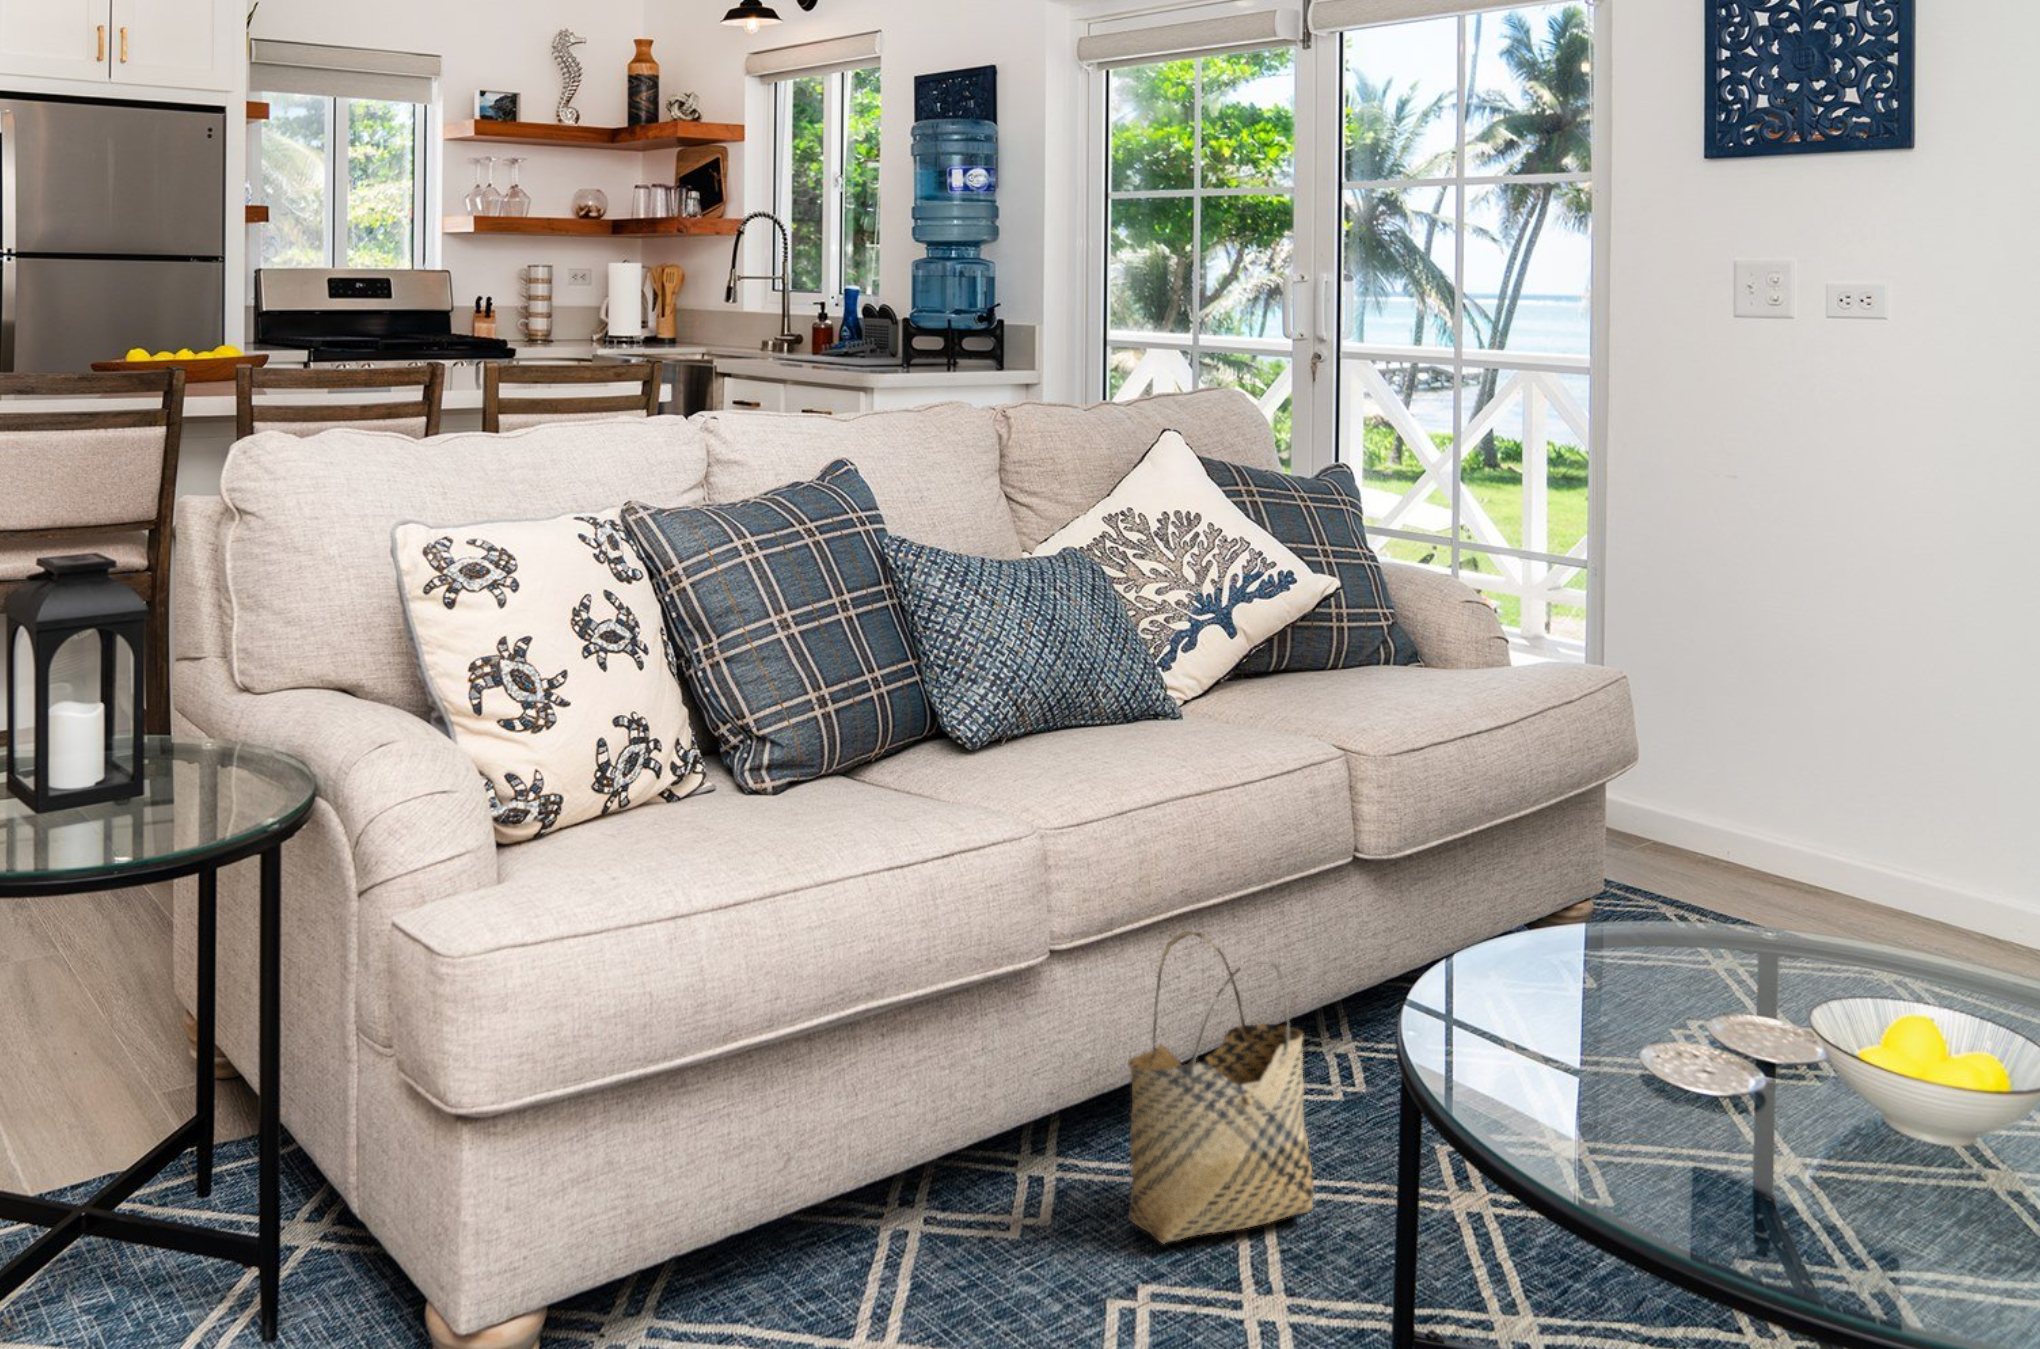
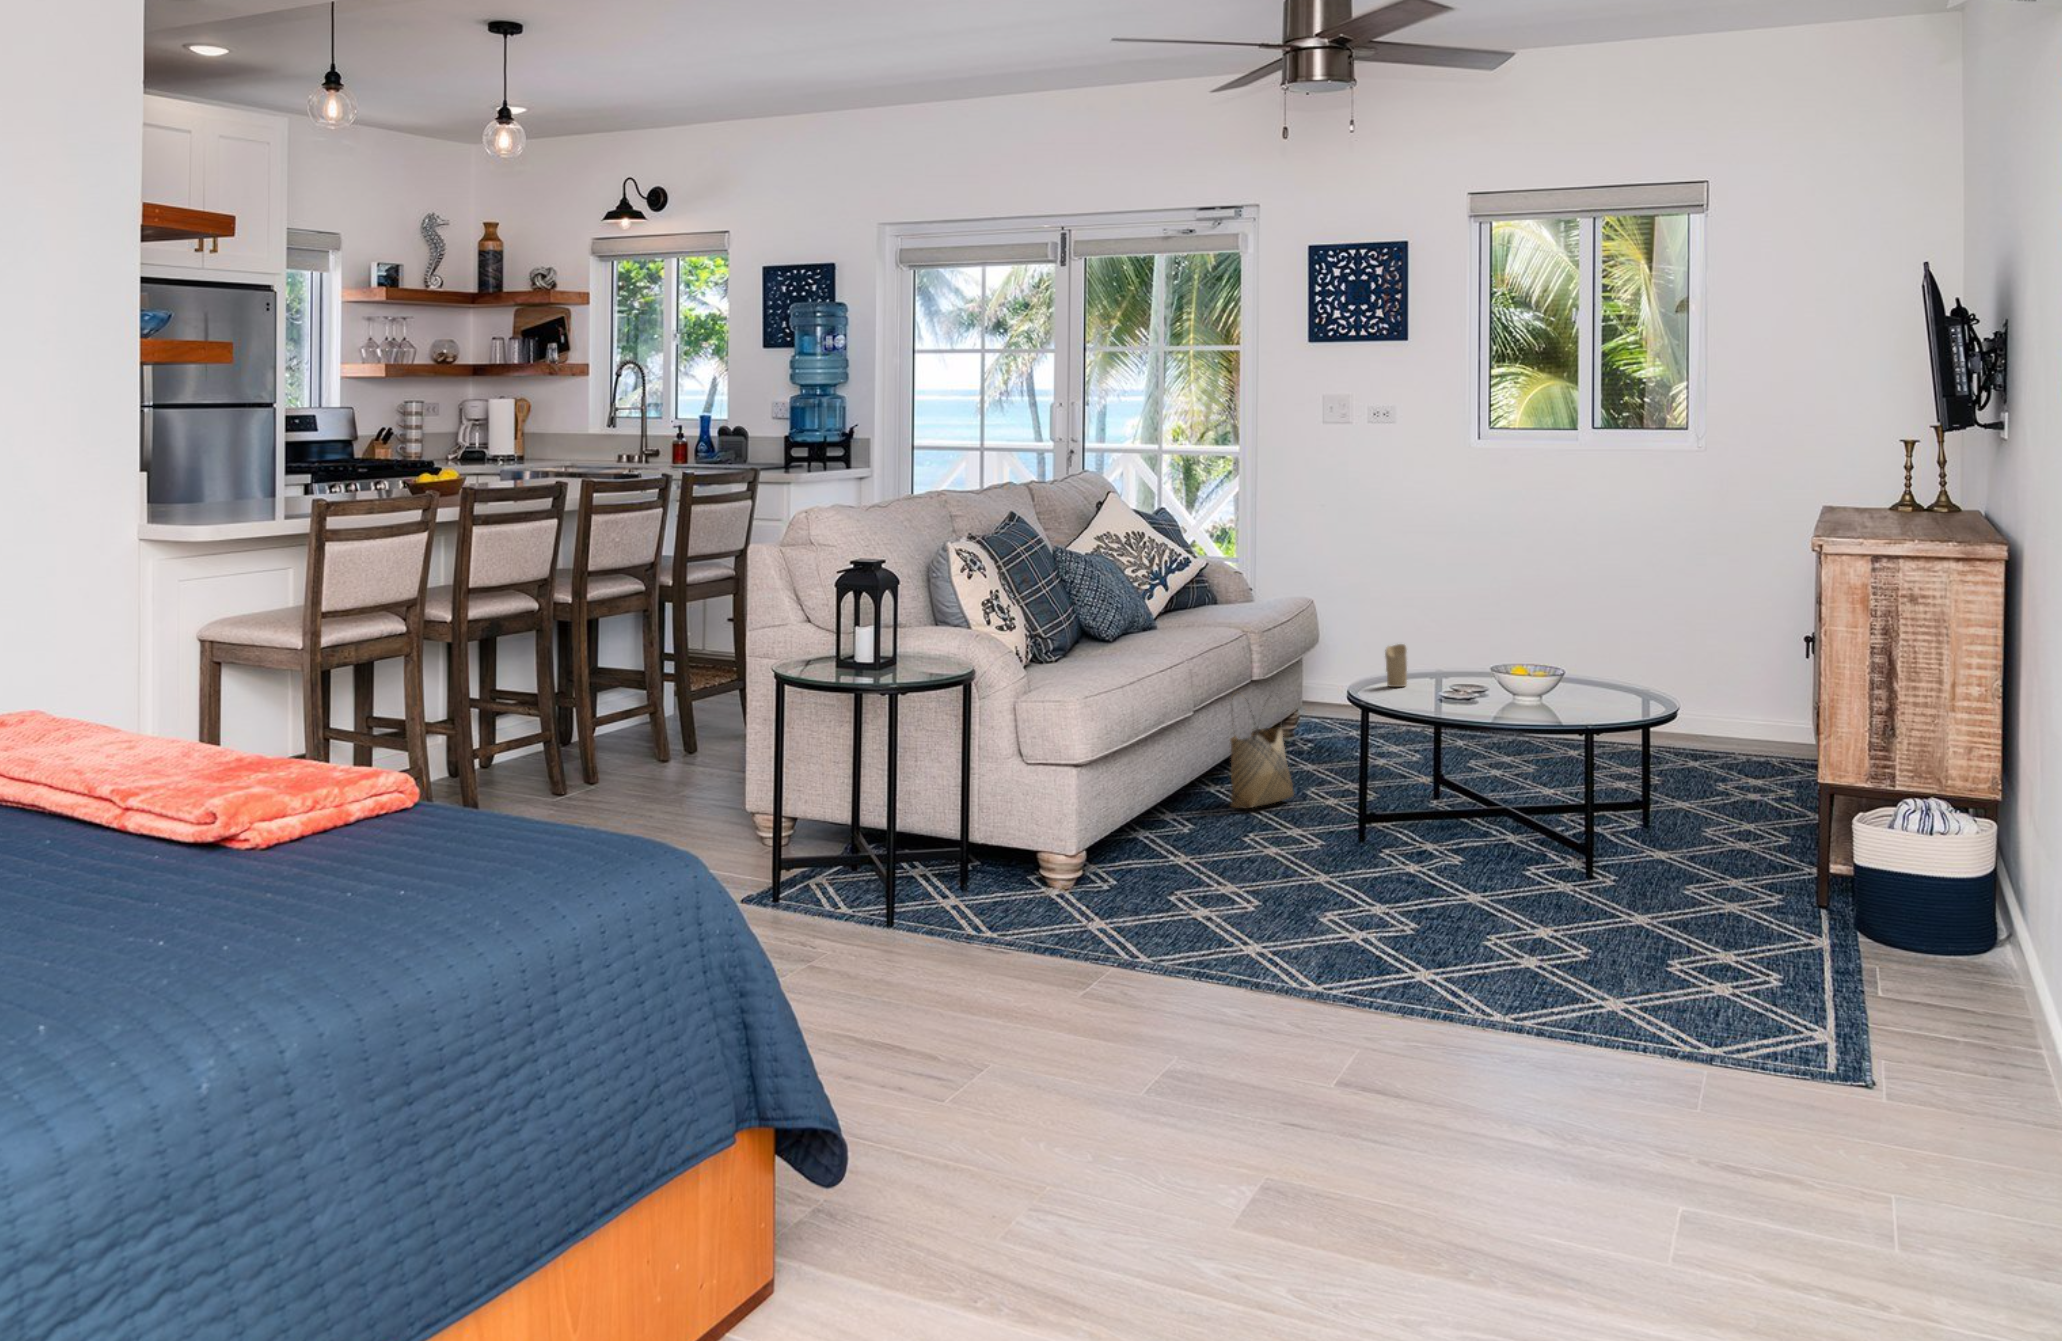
candle: none [1511,913,1579,1043] -> present [1385,644,1407,687]

